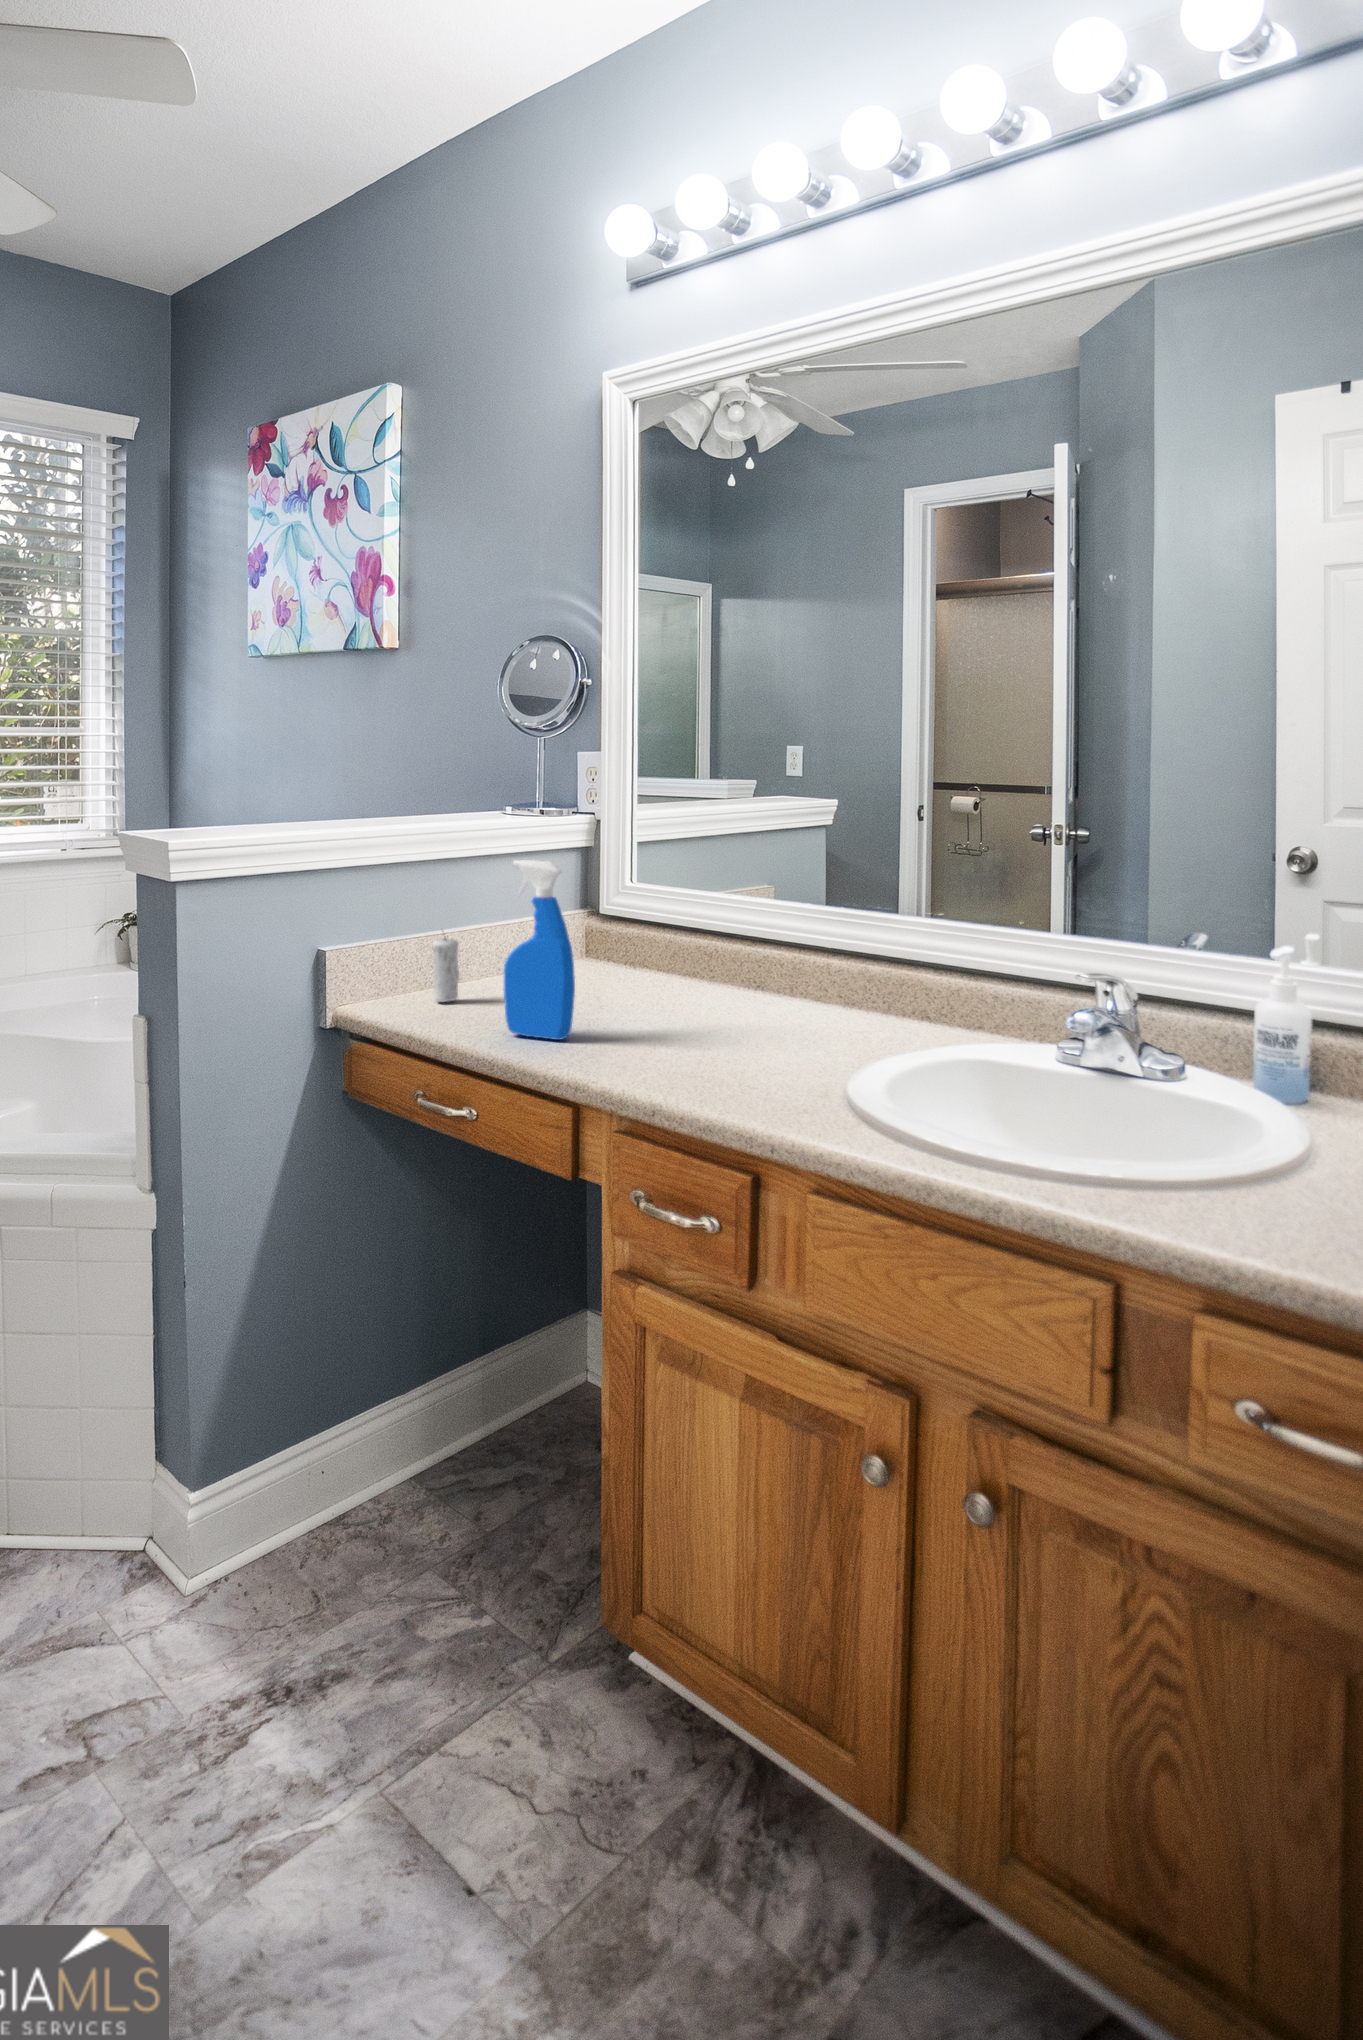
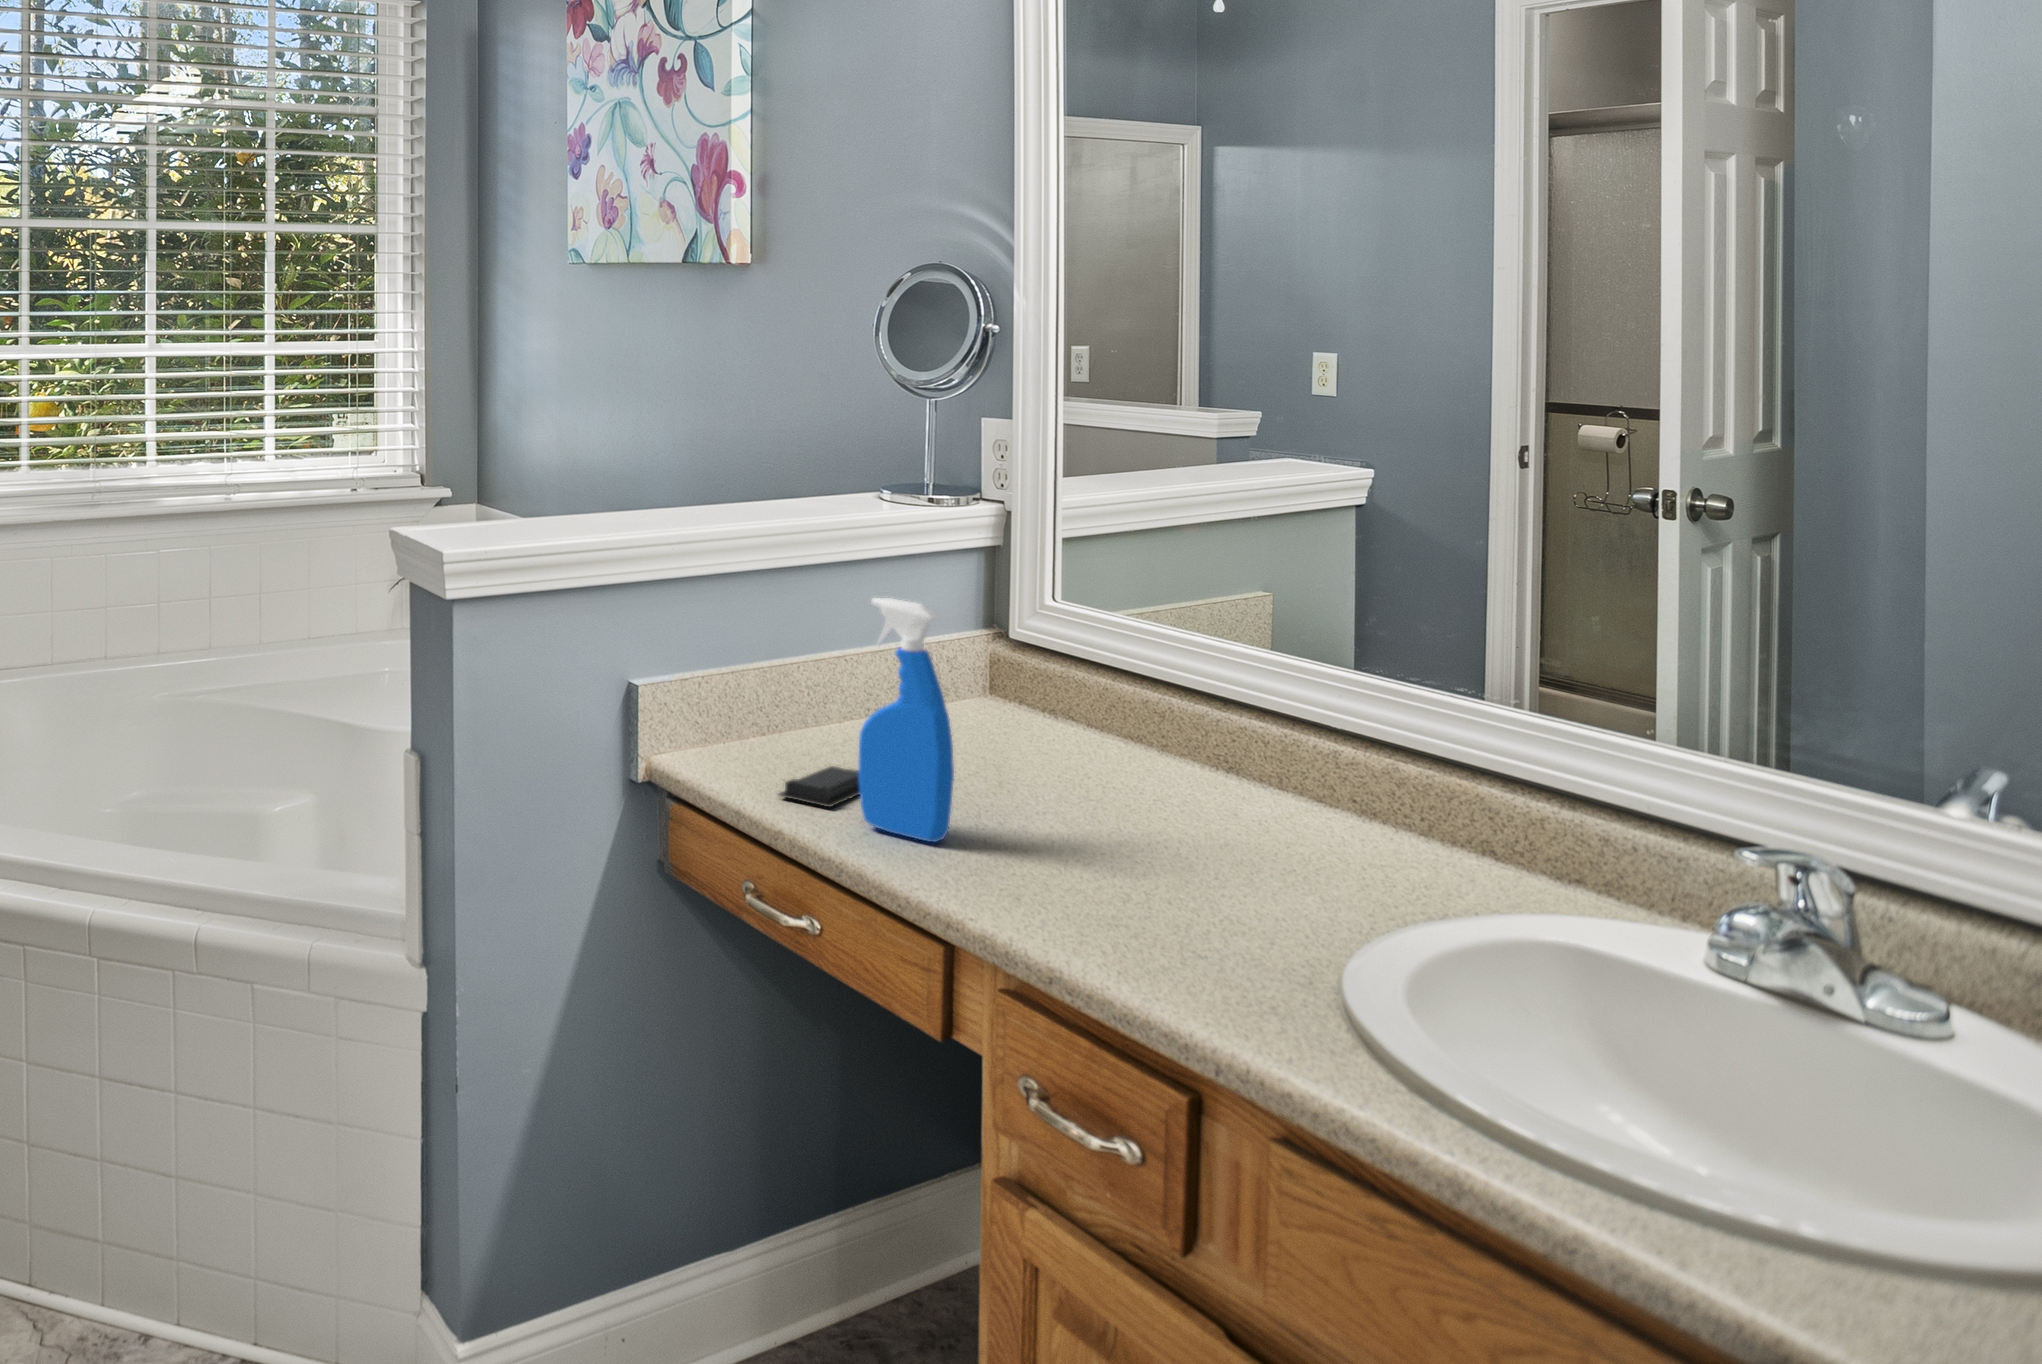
candle: present [433,937,459,1002] -> none [772,661,807,761]
soap bar: none [440,1000,518,1026] -> present [779,766,860,807]

